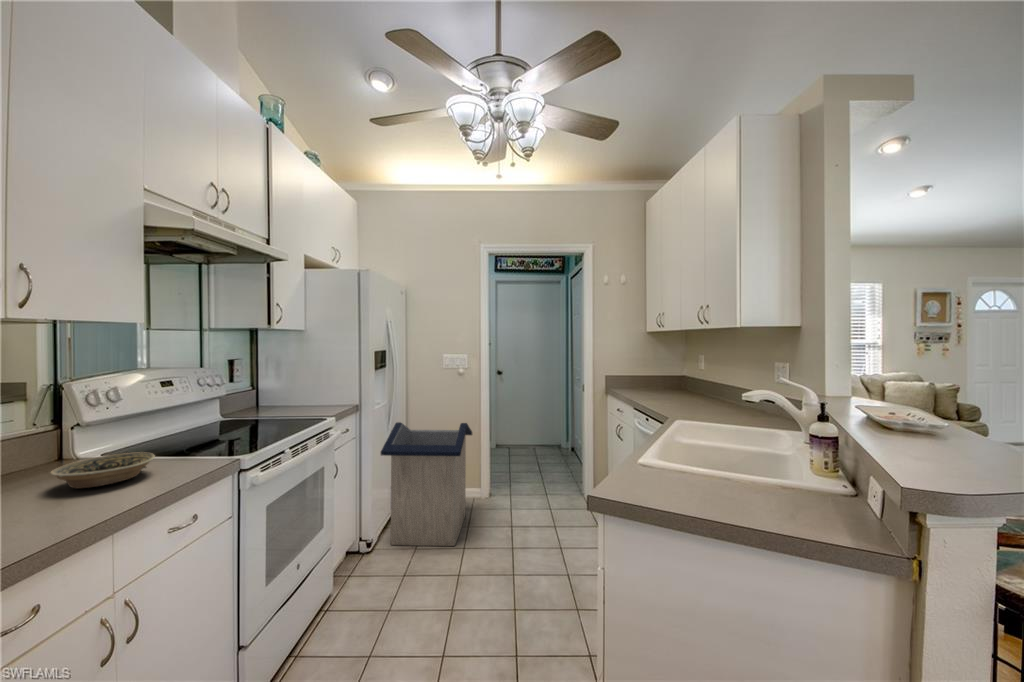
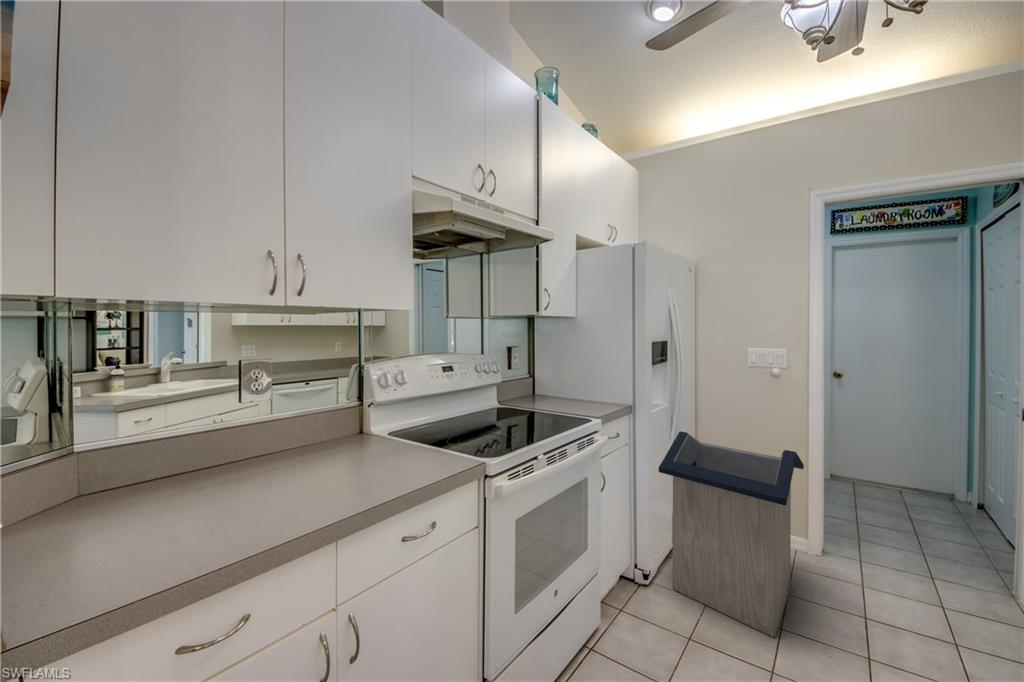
bowl: present [51,452,155,488] -> none [345,436,417,469]

